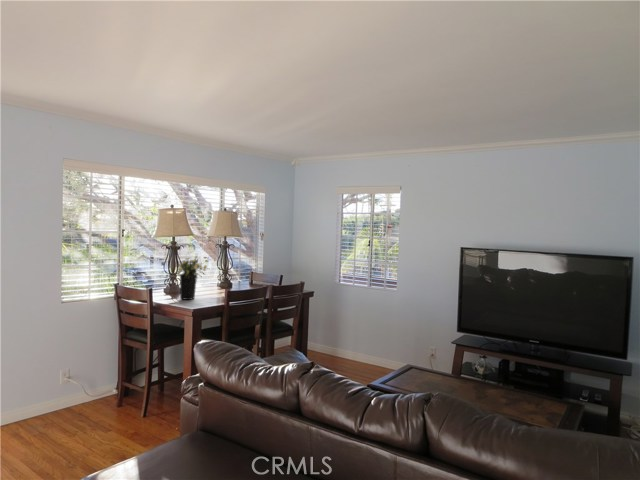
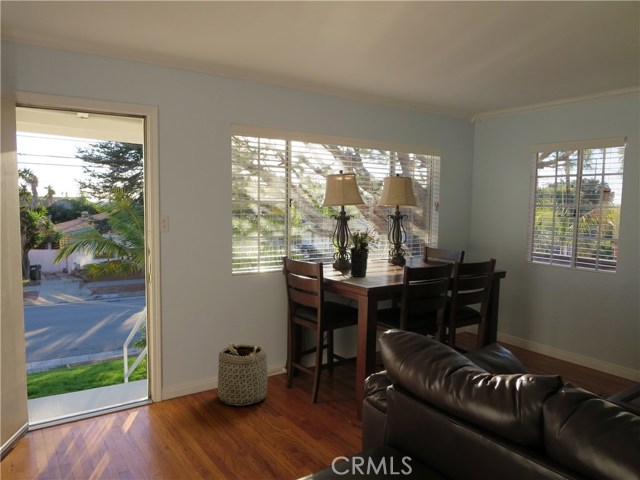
basket: none [42,367,97,429] -> present [218,342,268,406]

